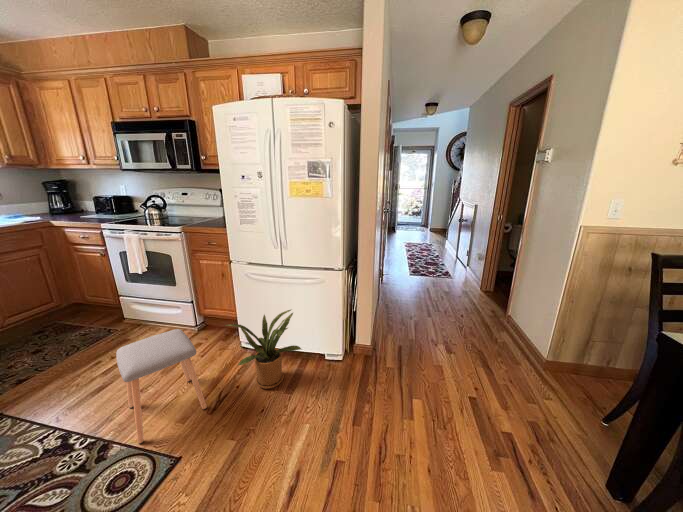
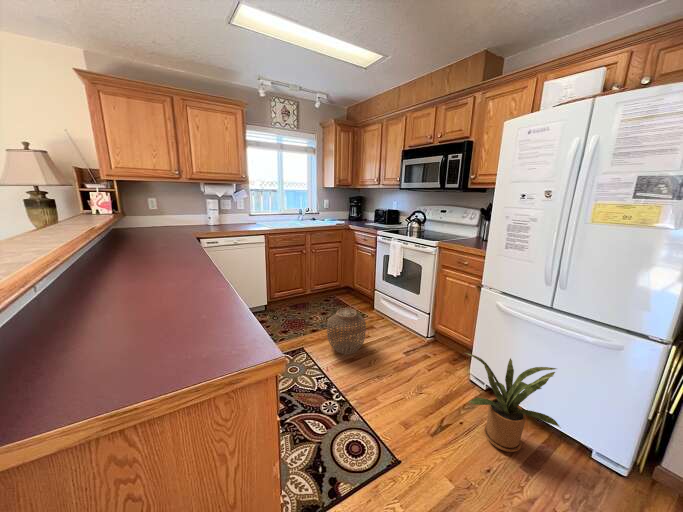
stool: present [116,329,207,444] -> none [368,335,434,428]
woven basket: none [39,330,113,391] -> present [327,309,366,354]

